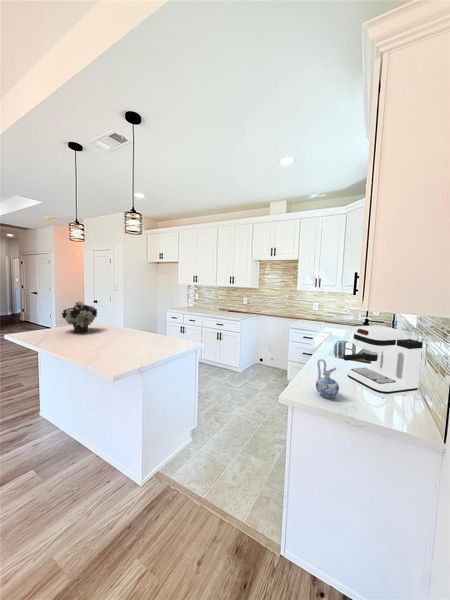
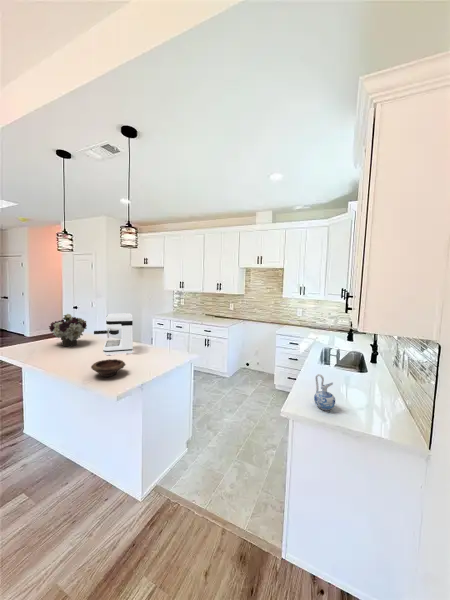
coffee maker: present [343,325,423,399] -> present [94,313,133,355]
bowl: none [93,343,127,359] -> present [91,359,125,377]

